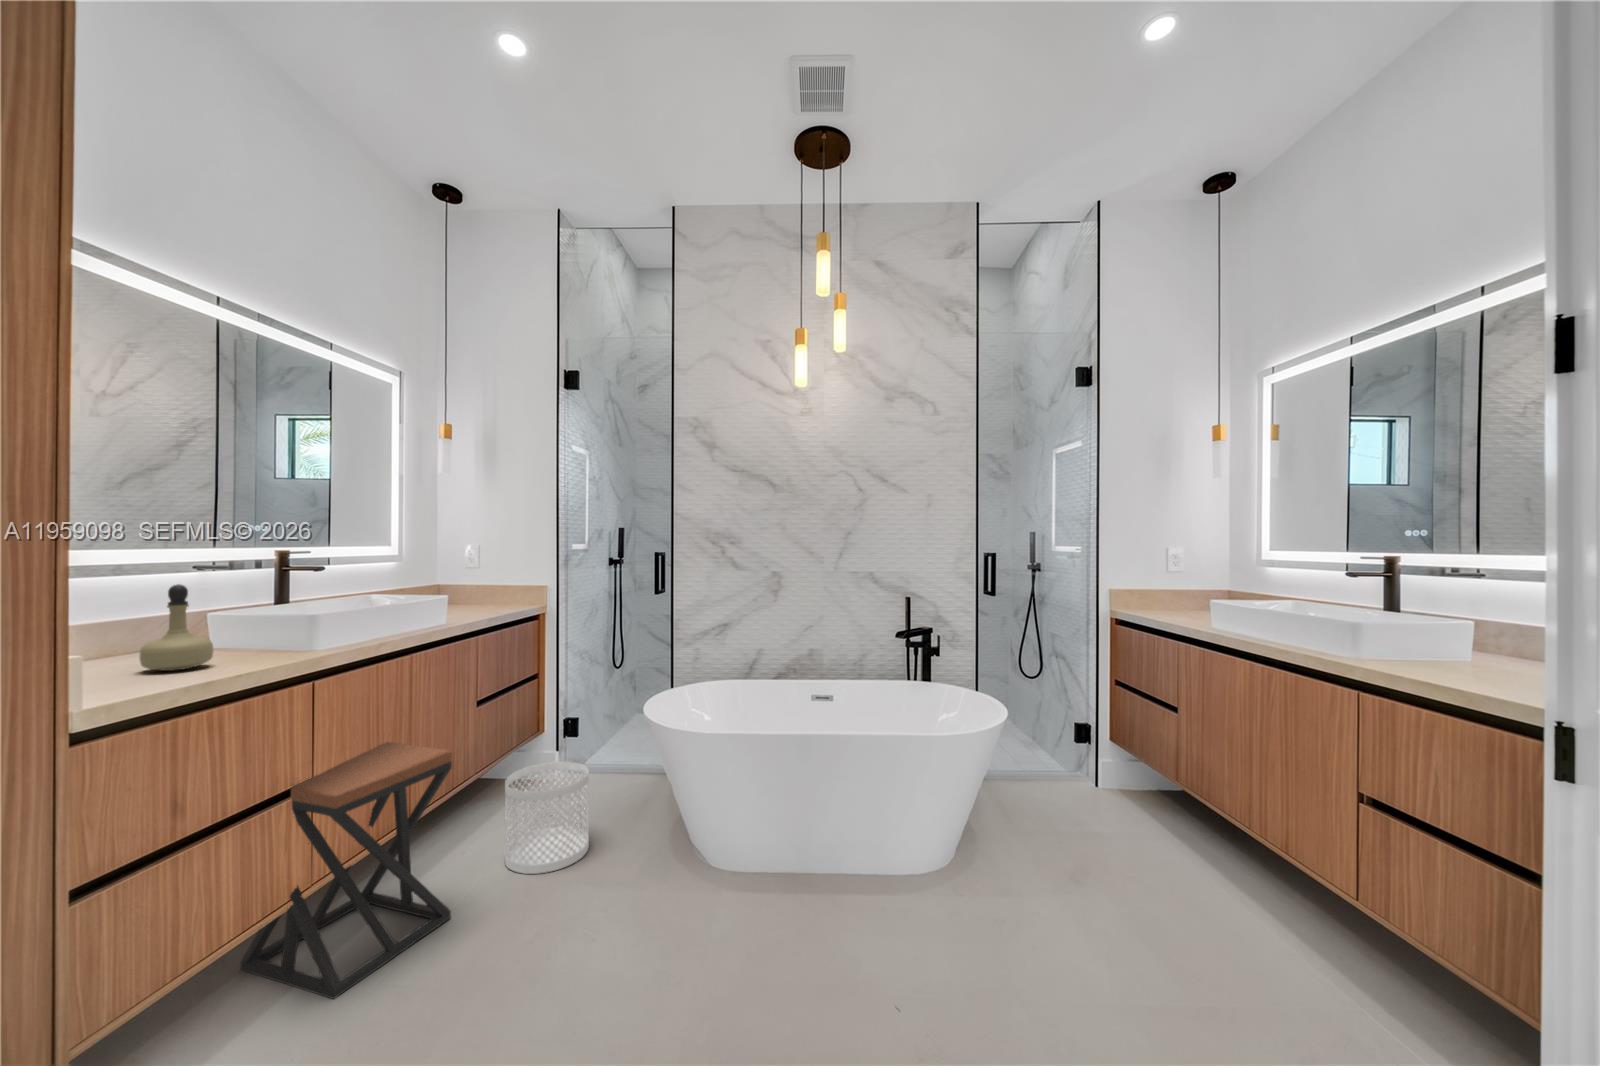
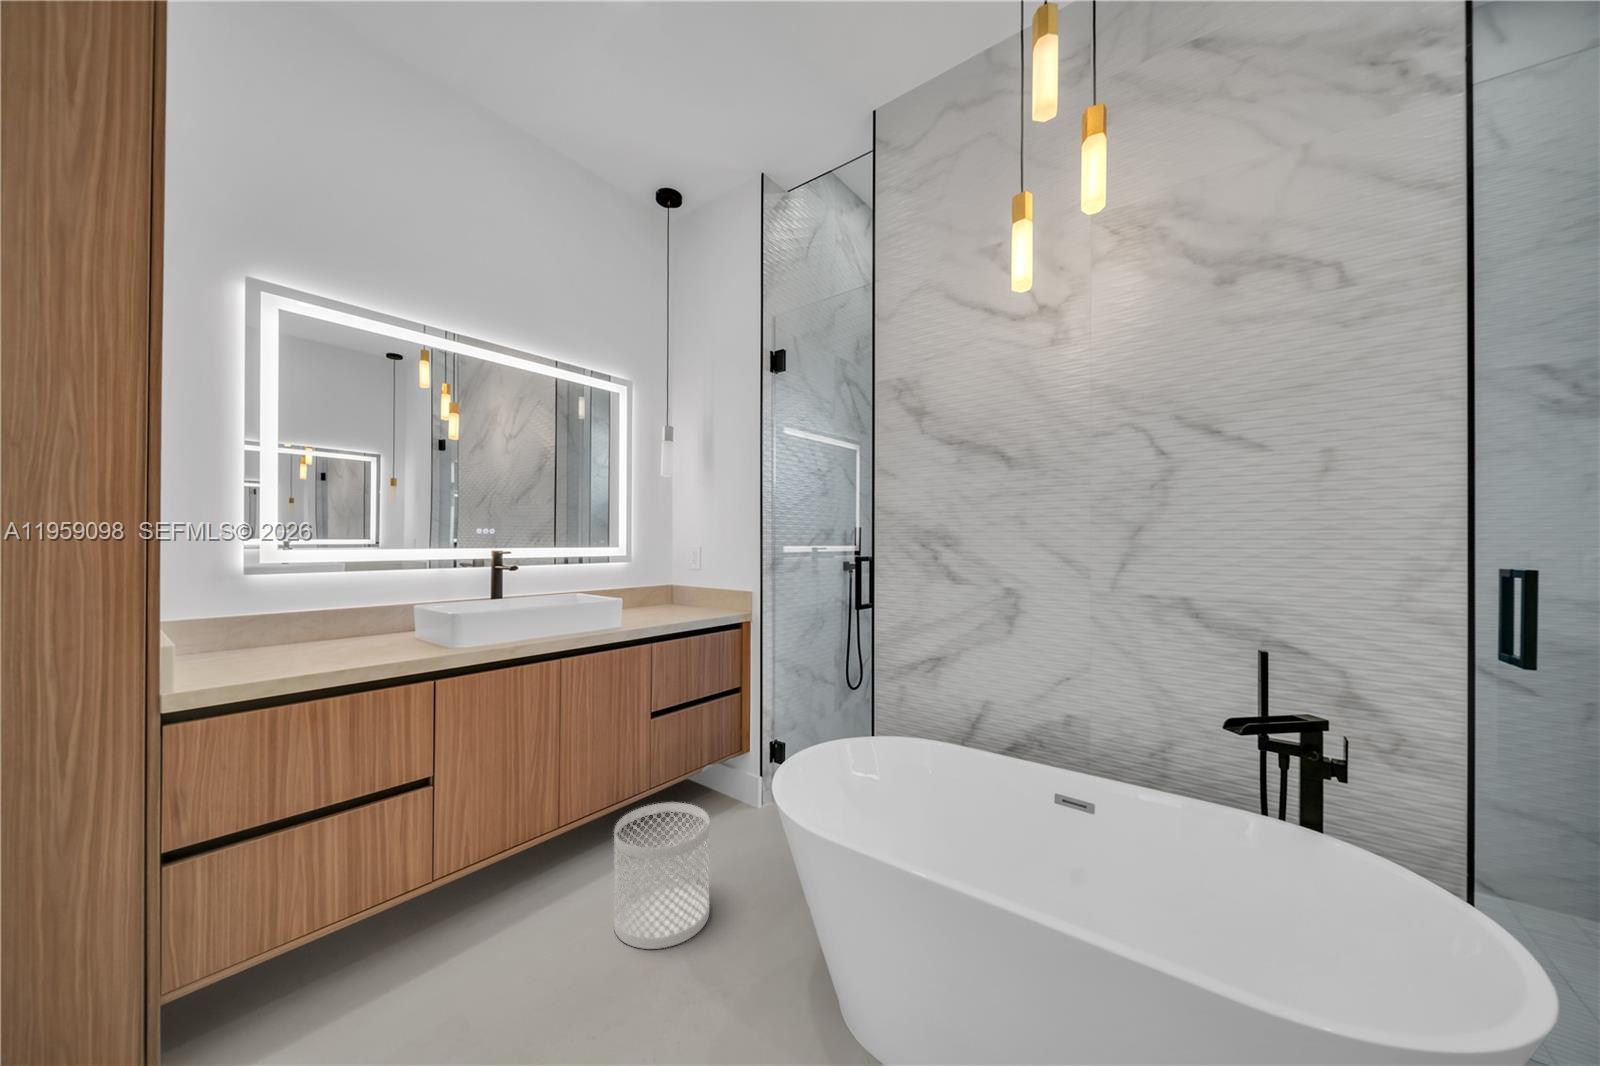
perfume bottle: present [140,584,213,671] -> none [254,581,318,660]
stool: present [240,742,452,999] -> none [348,743,514,1033]

